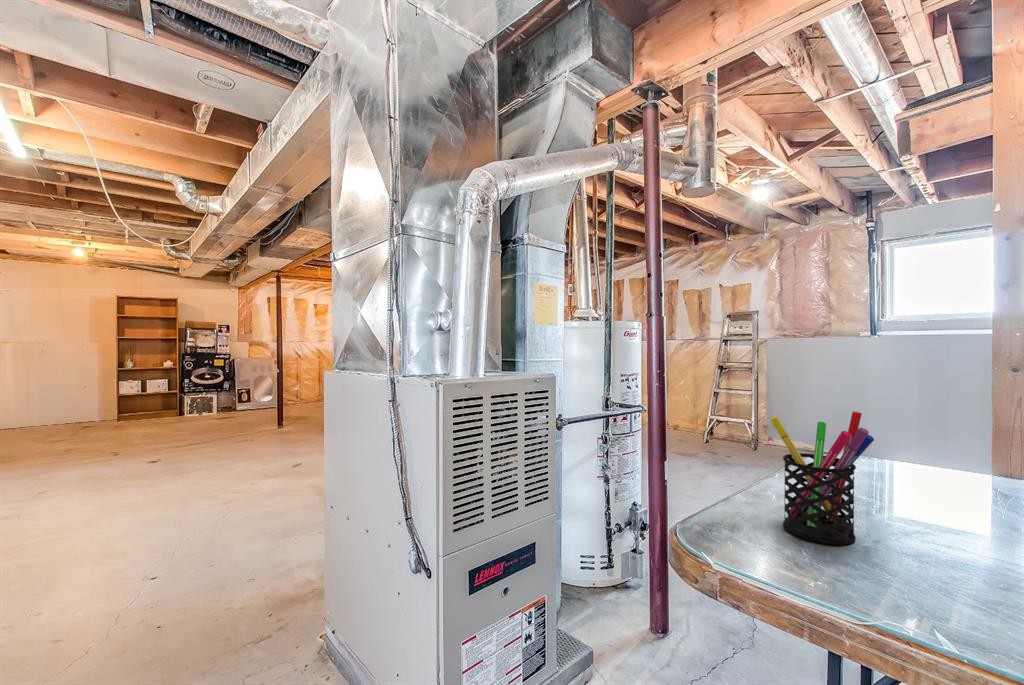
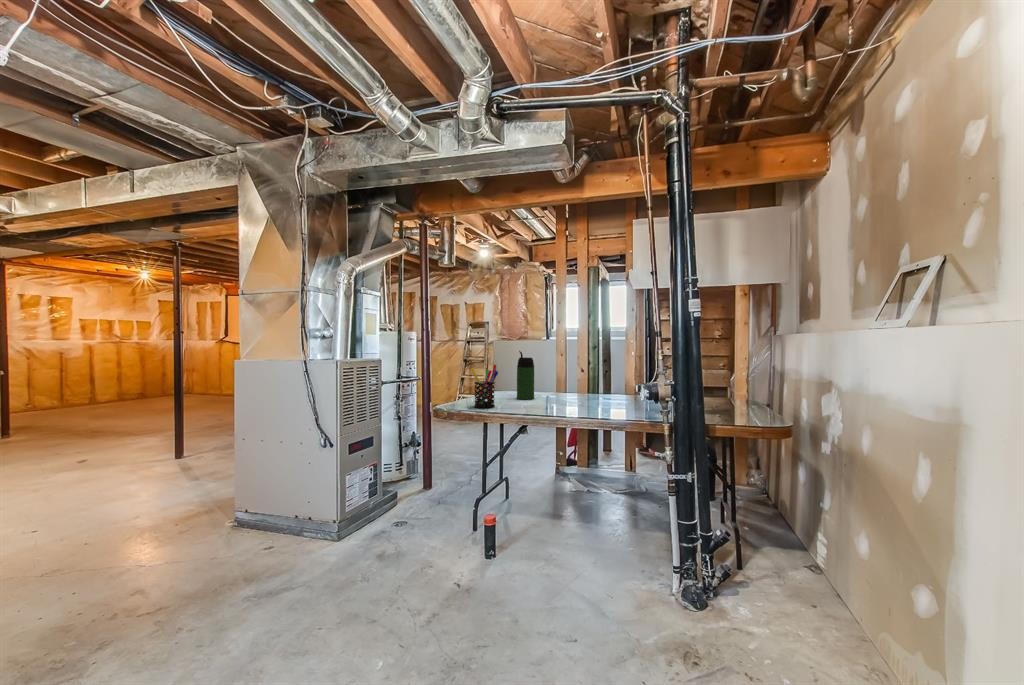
thermos bottle: none [901,366,970,509] -> present [517,351,534,399]

